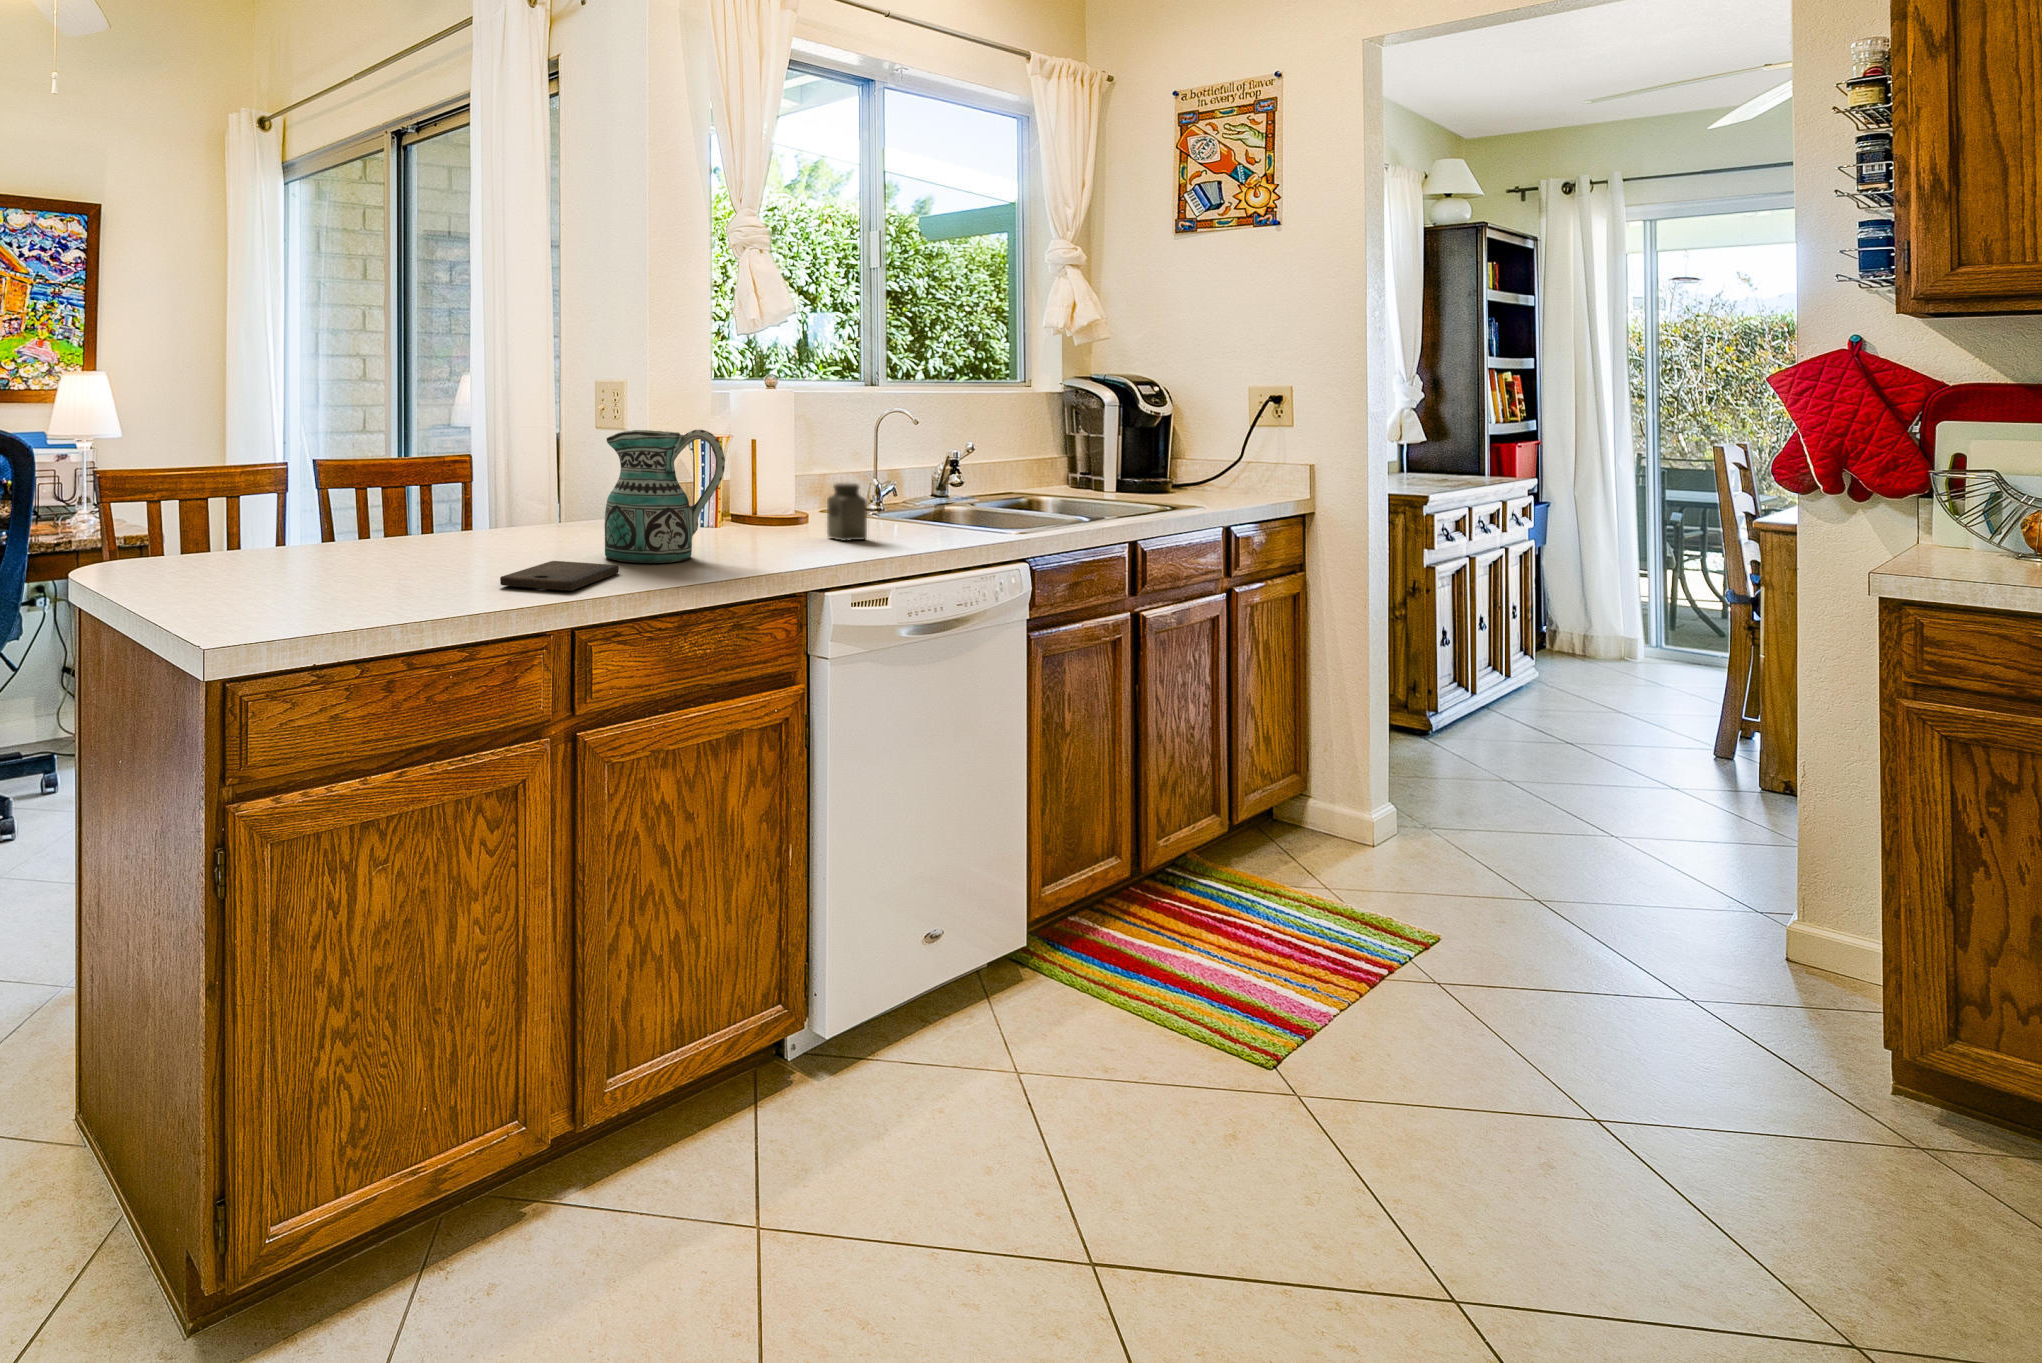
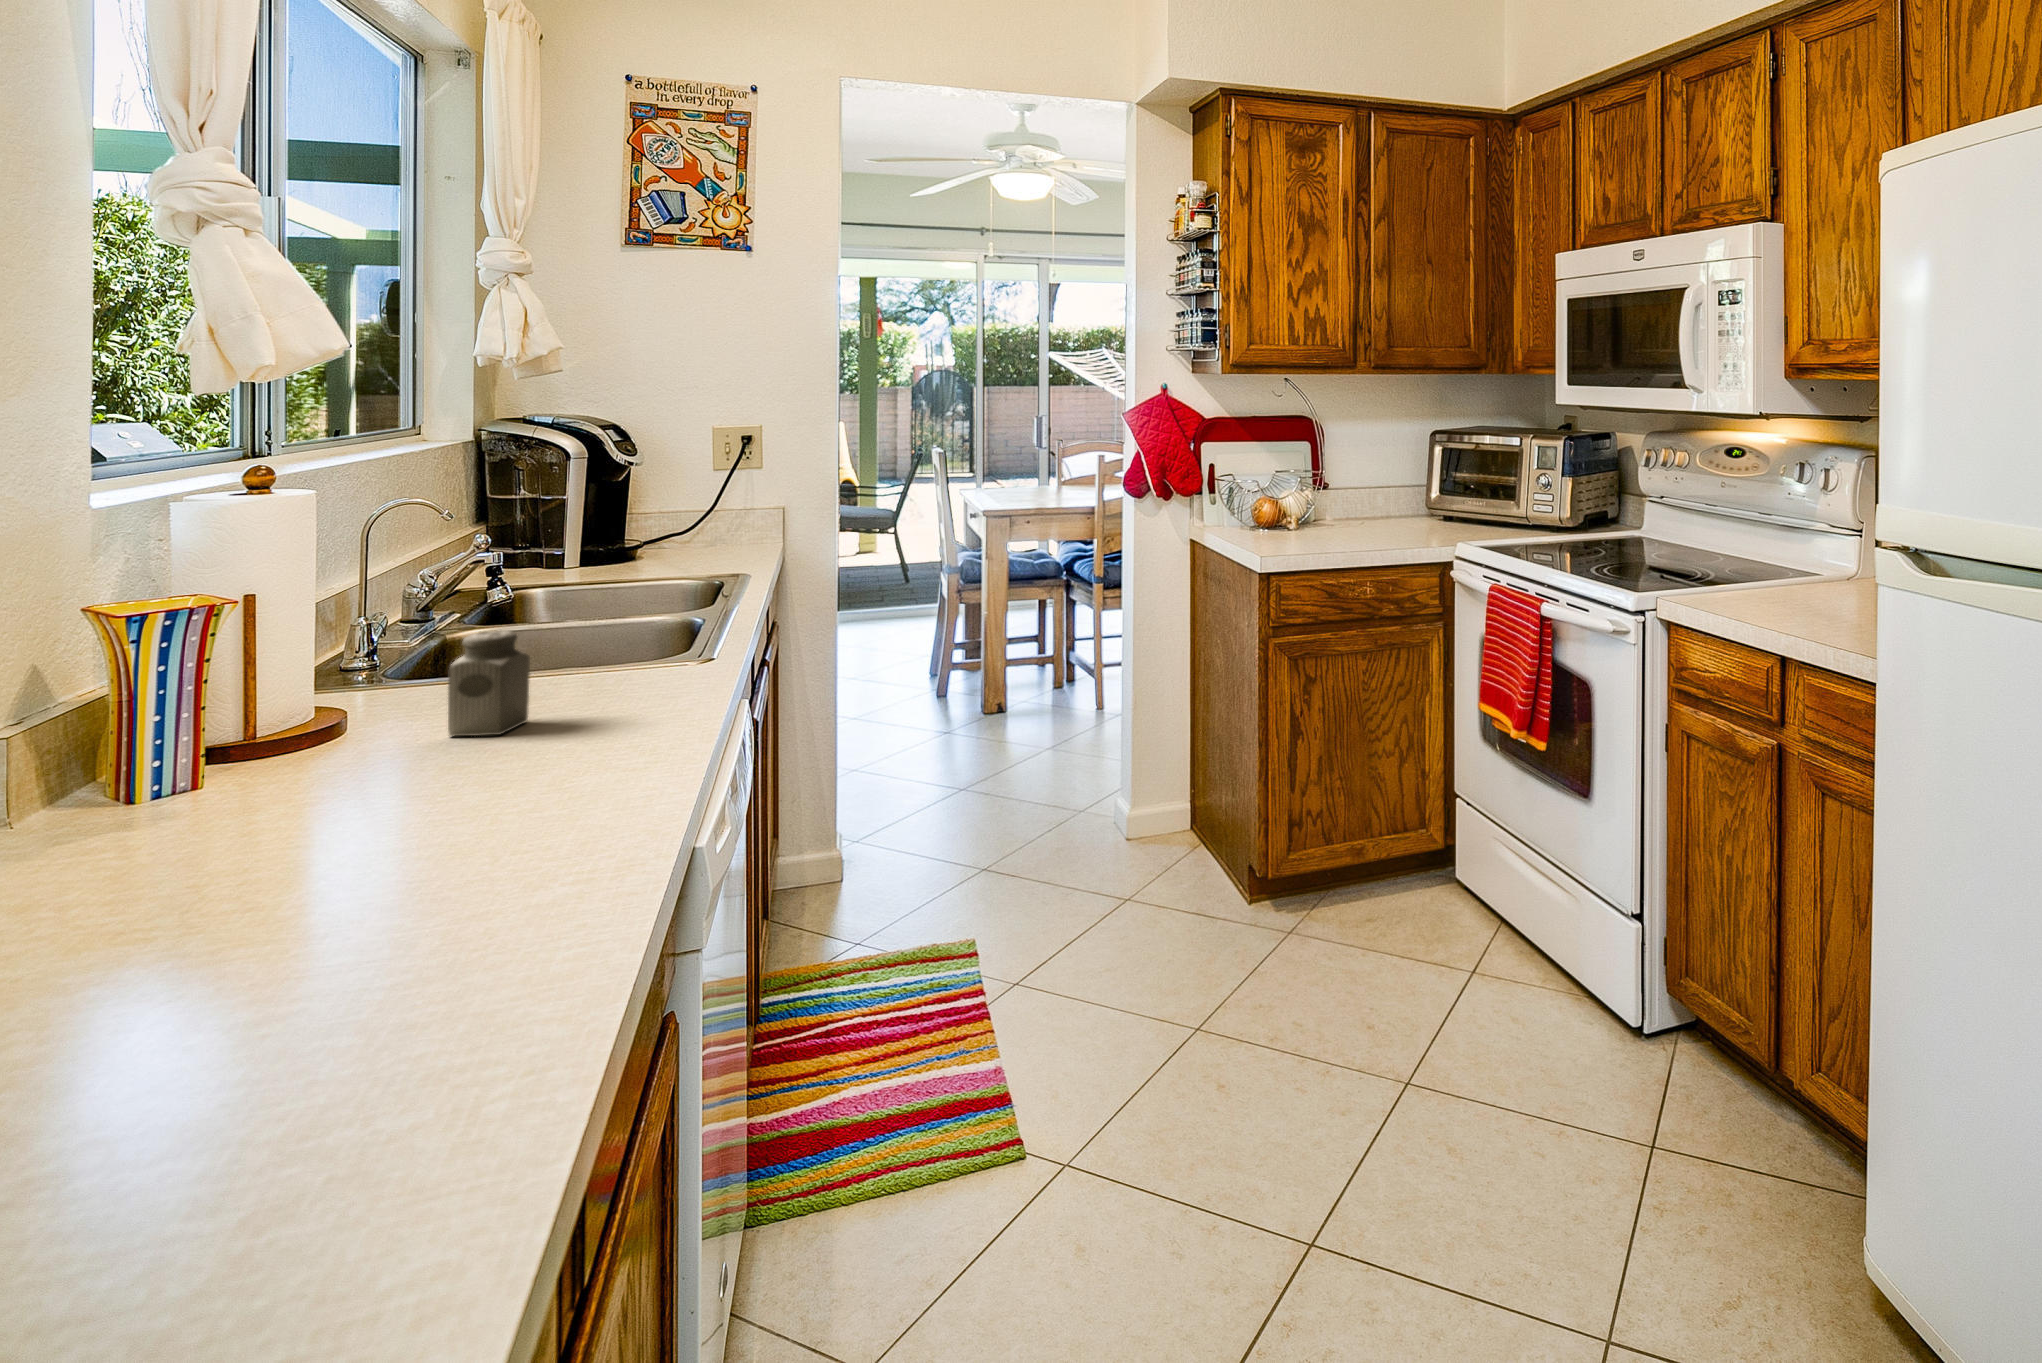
ceramic pitcher: present [605,429,725,563] -> none [80,592,436,960]
cutting board: present [500,561,619,591] -> none [54,964,407,1205]

